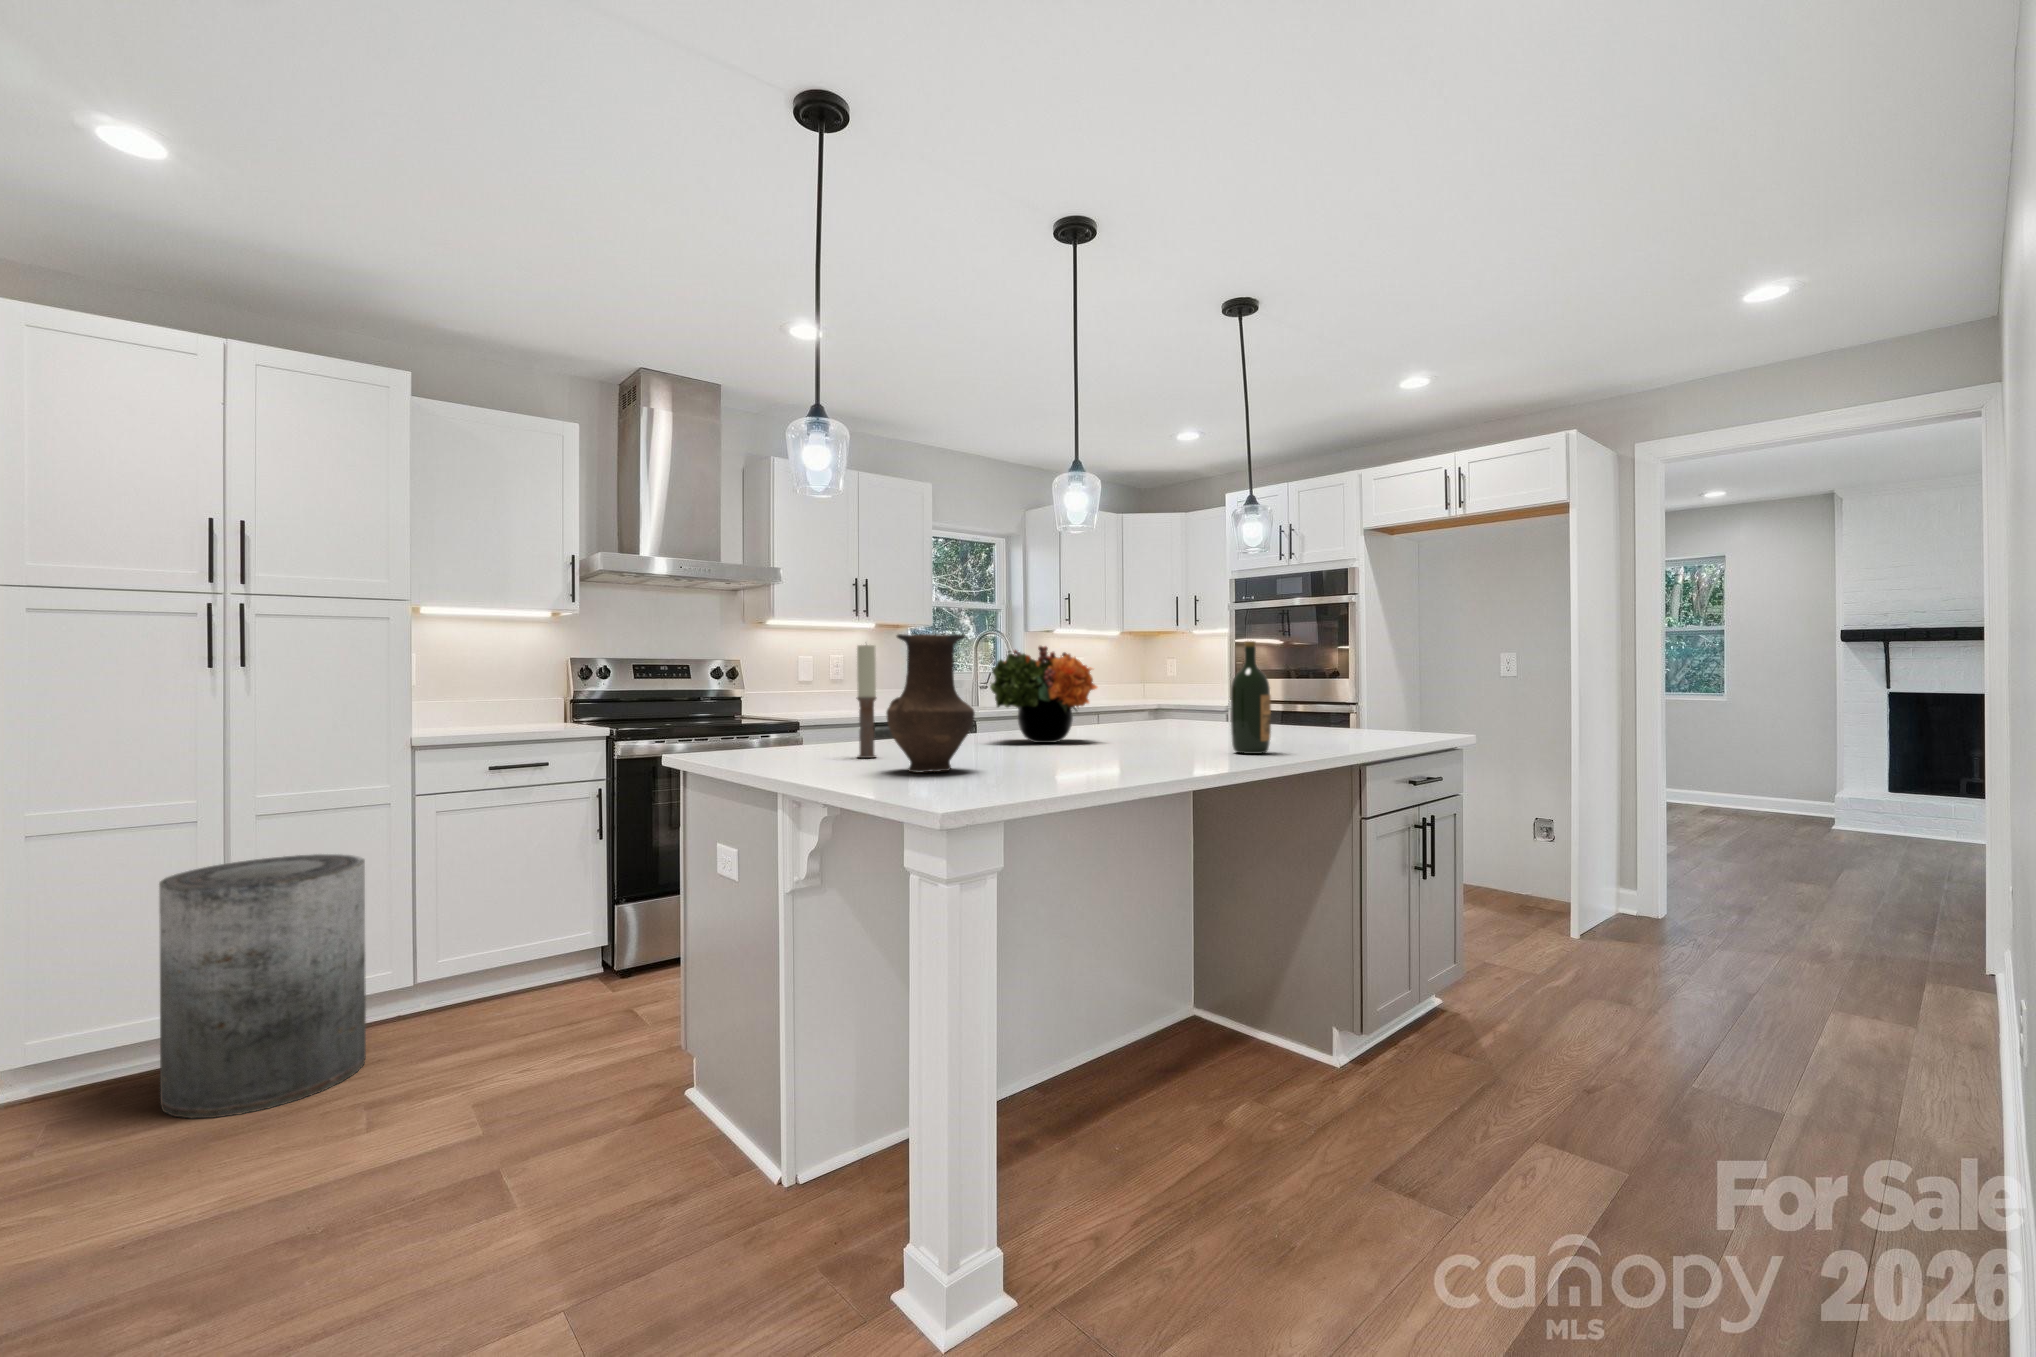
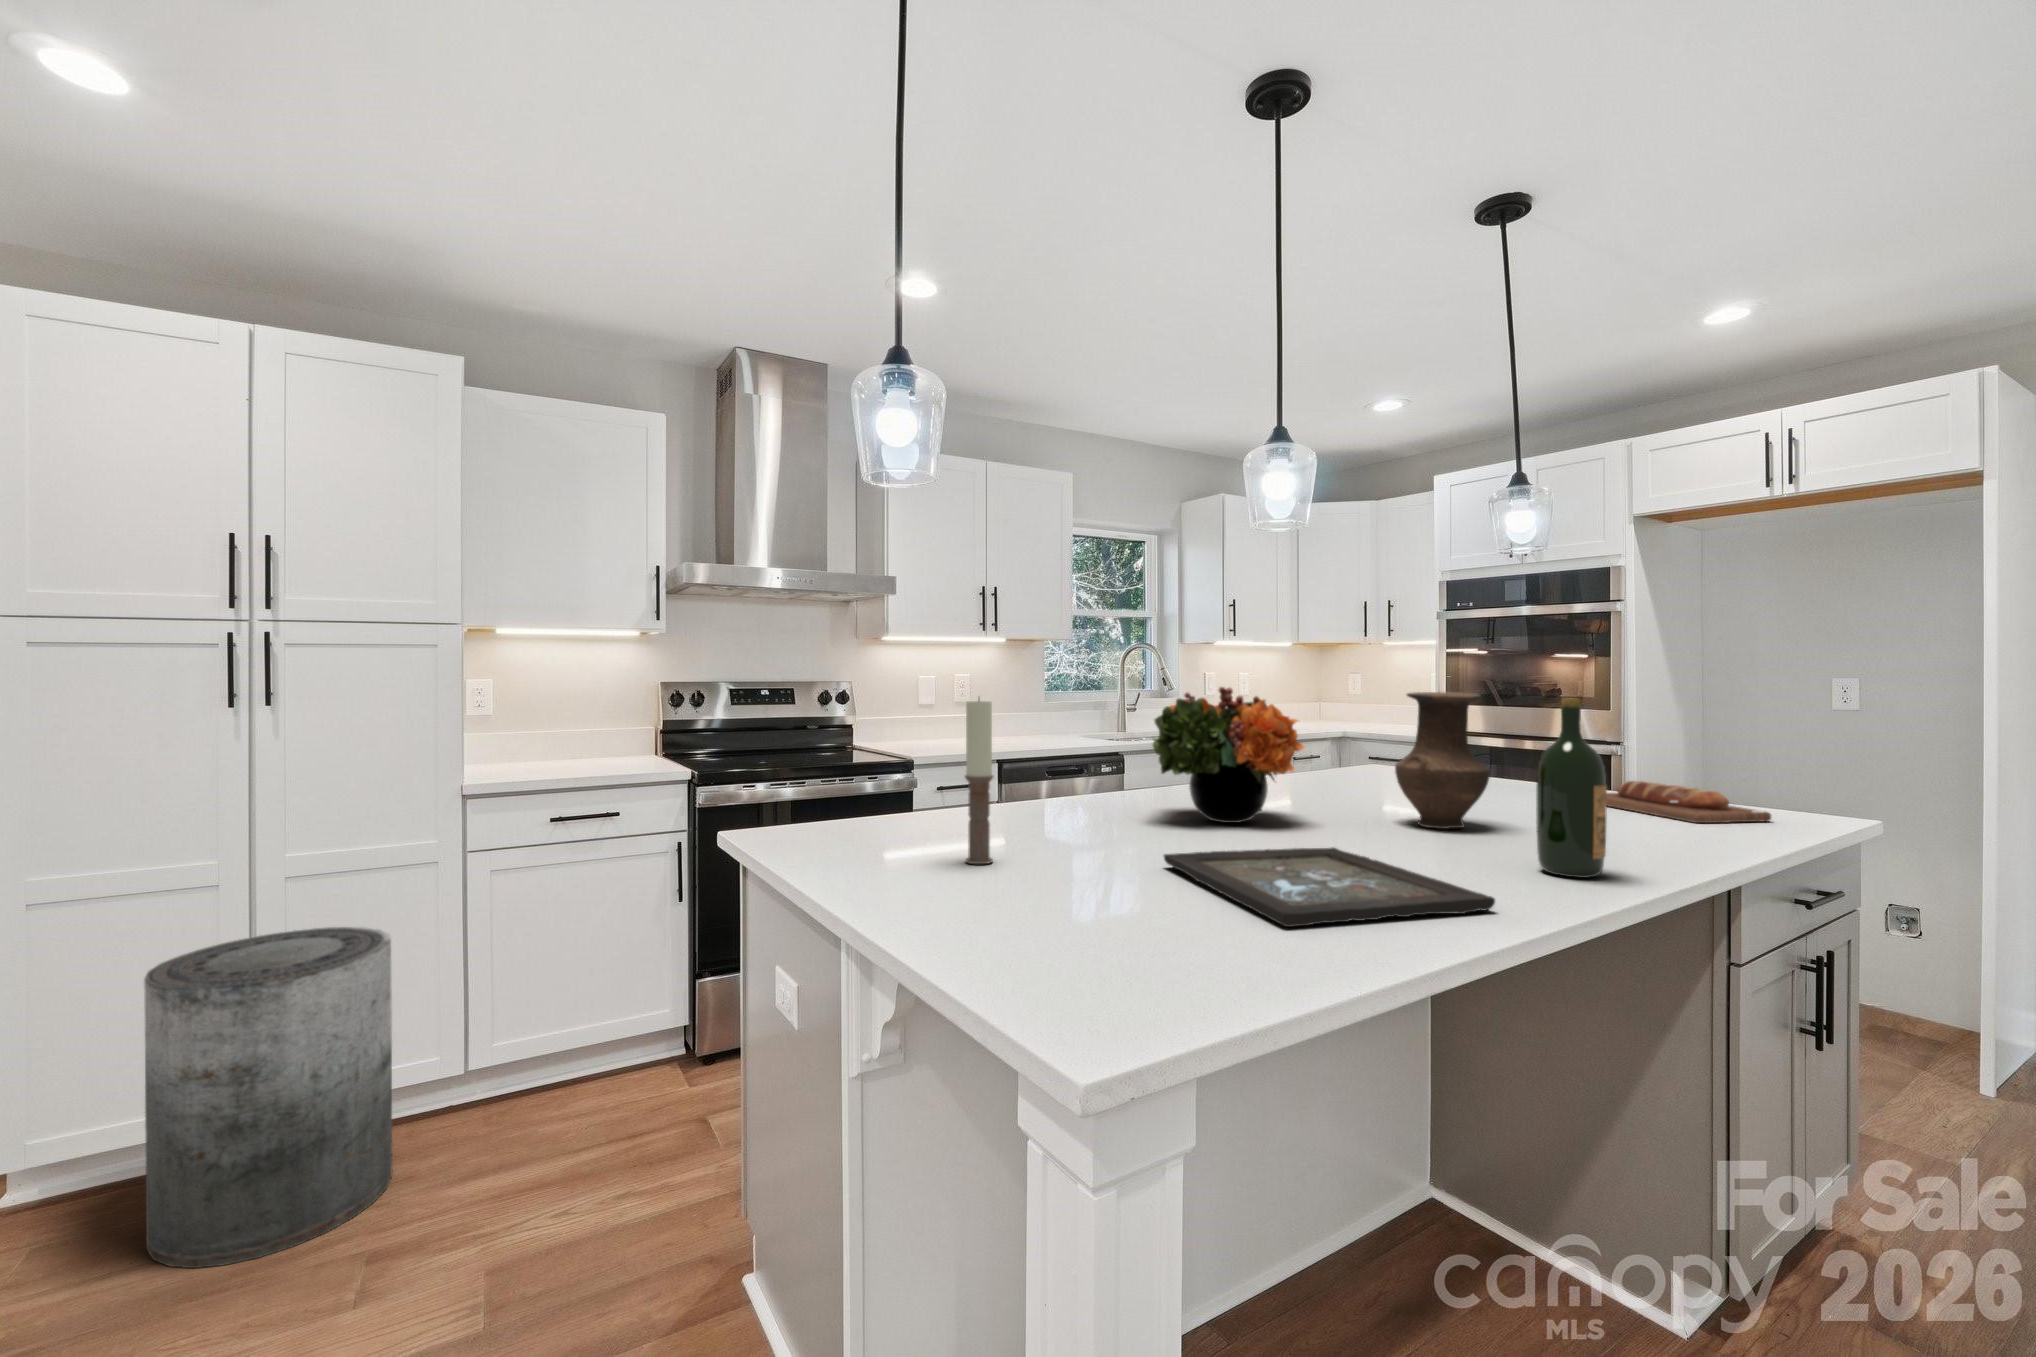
vase: present [886,634,975,773] -> present [1395,692,1490,829]
bread loaf: none [1299,716,1407,738] -> present [1606,781,1771,823]
tray: none [994,745,1189,769] -> present [1164,847,1495,927]

